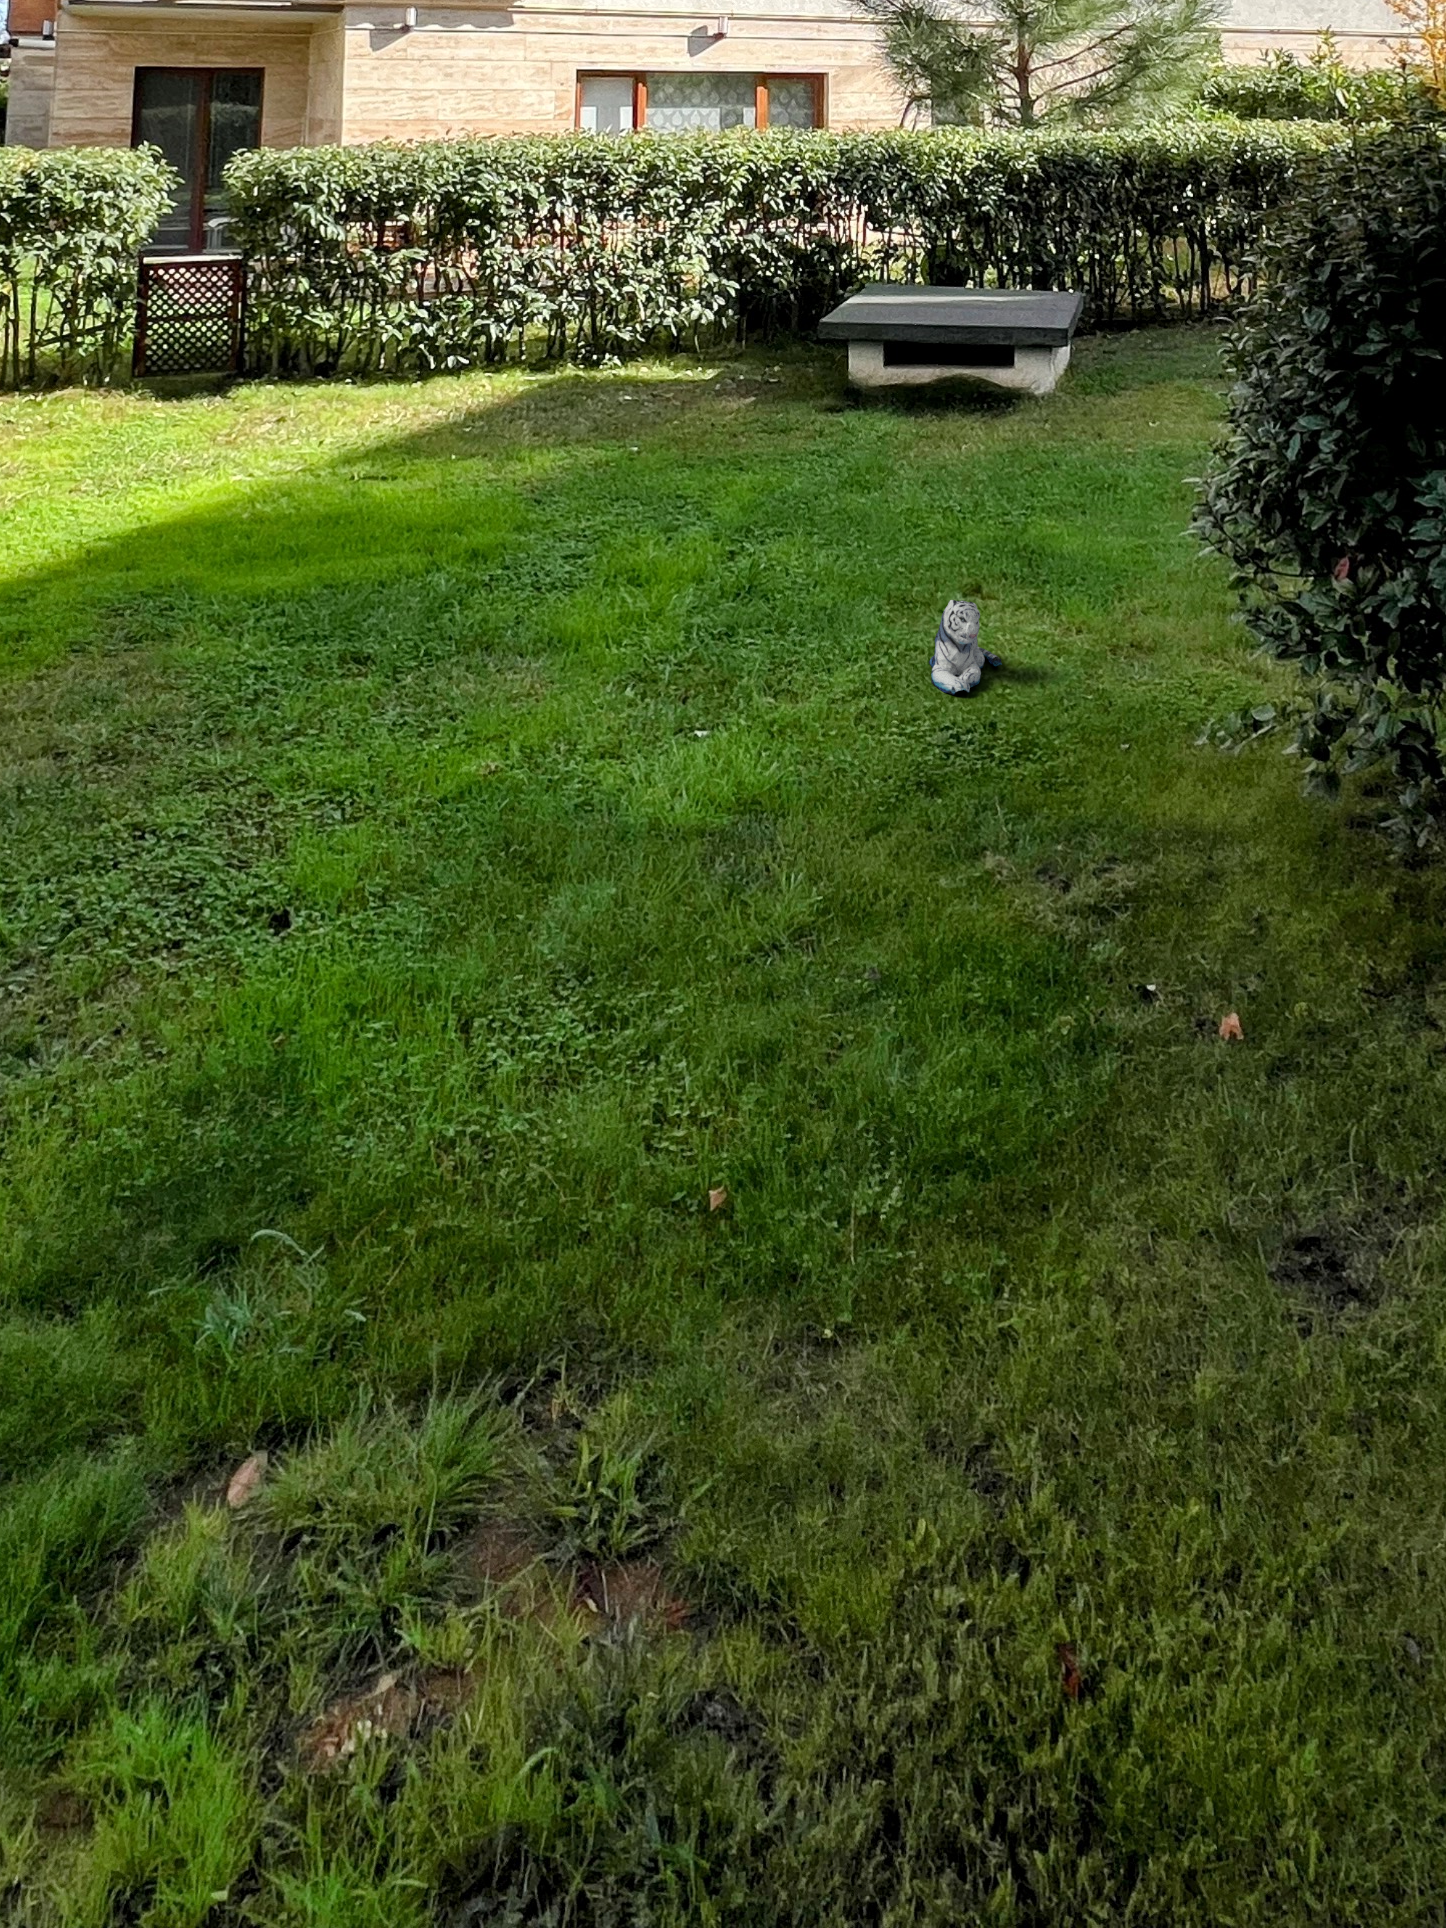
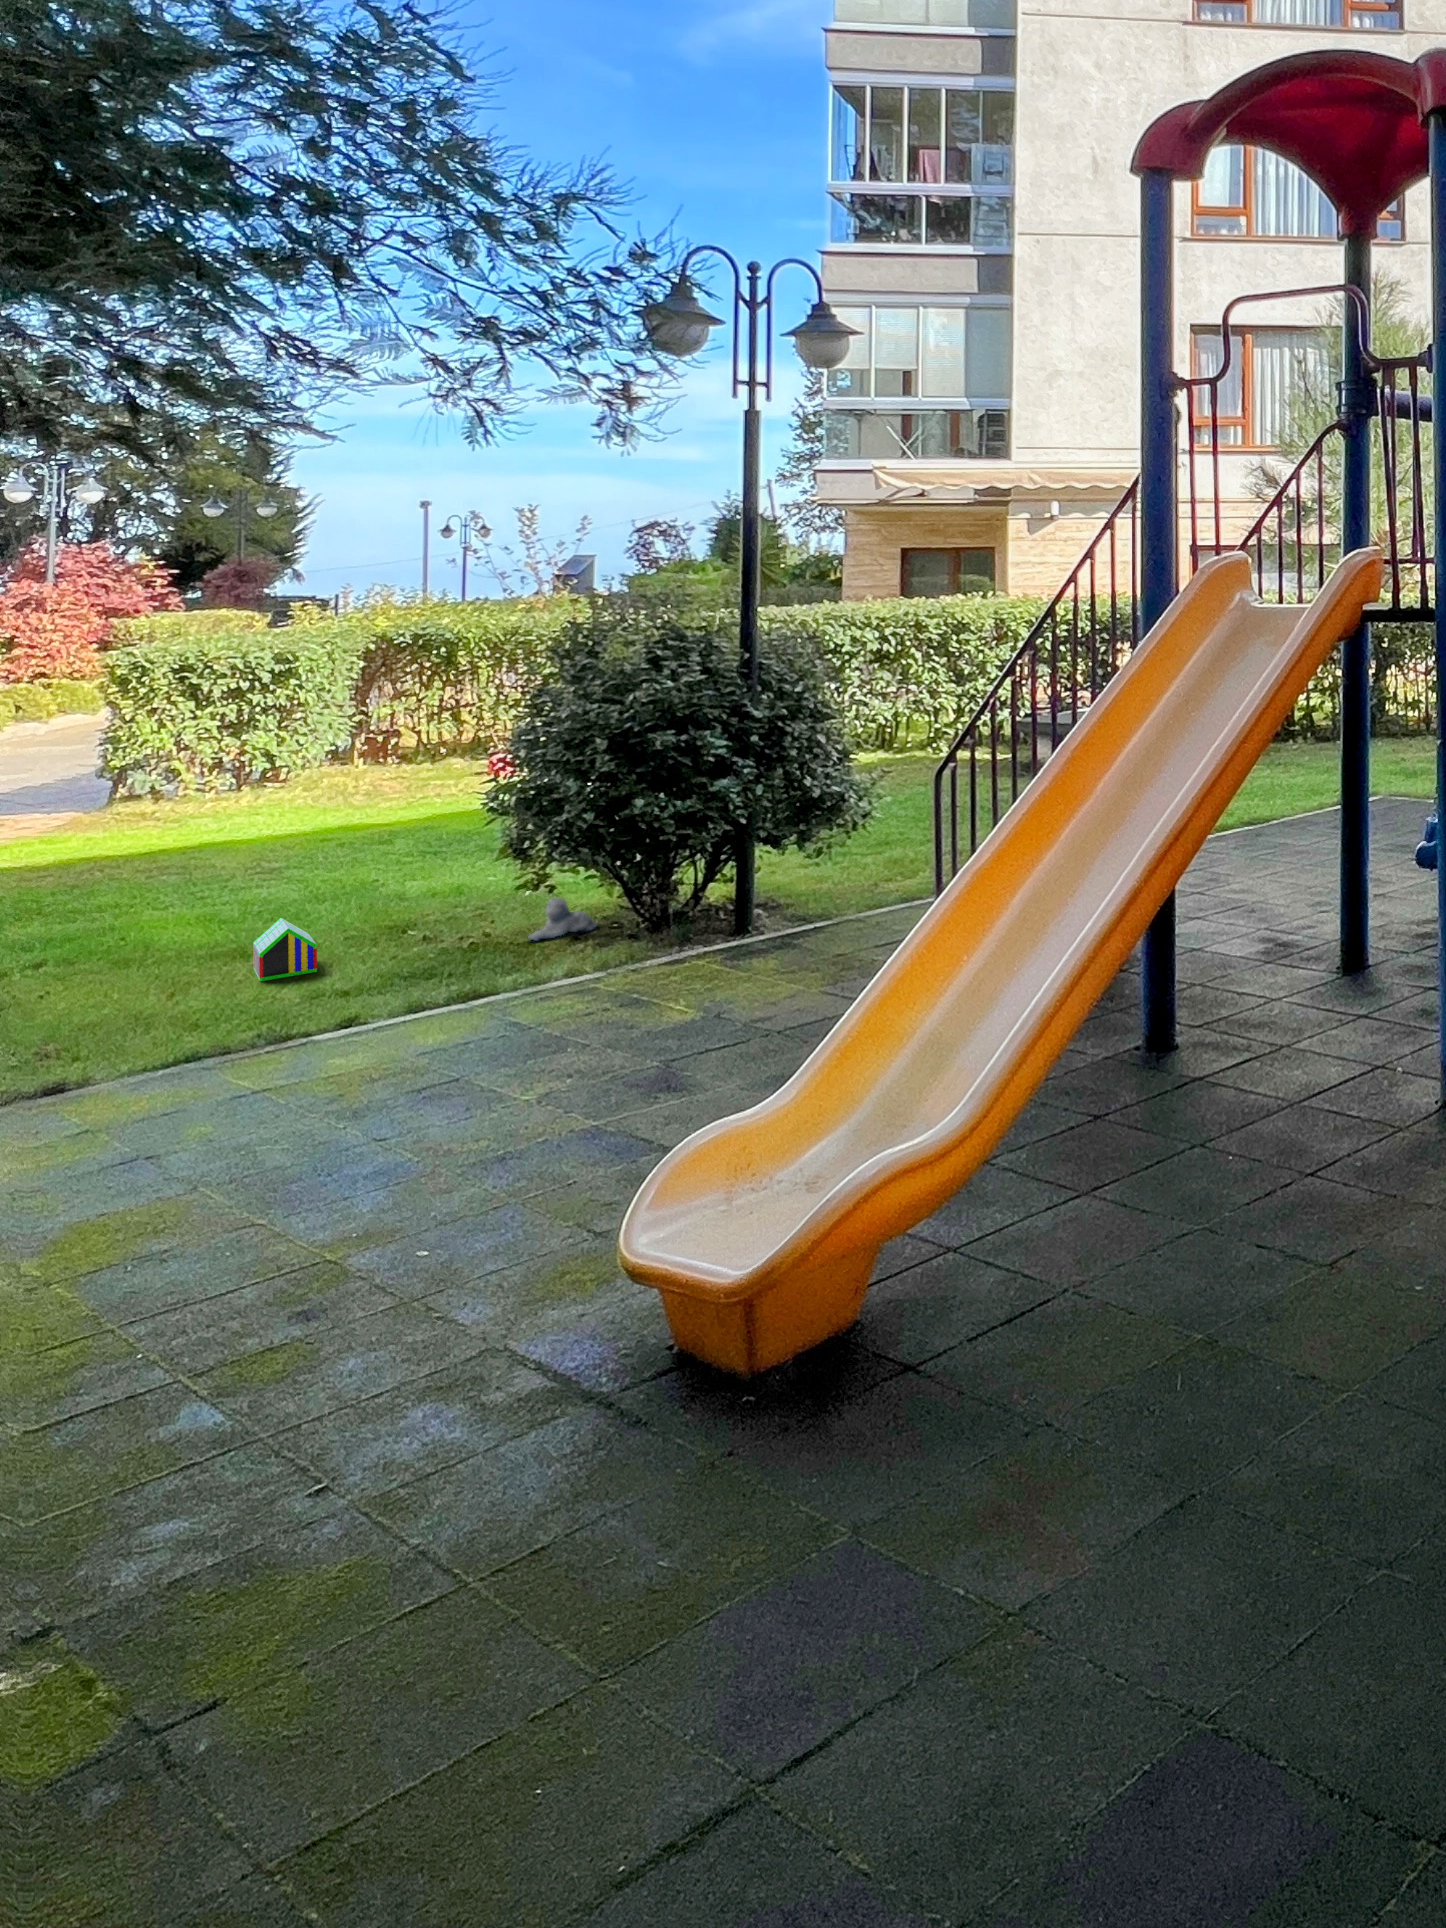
toy house: none [542,692,720,849] -> present [253,918,317,981]

